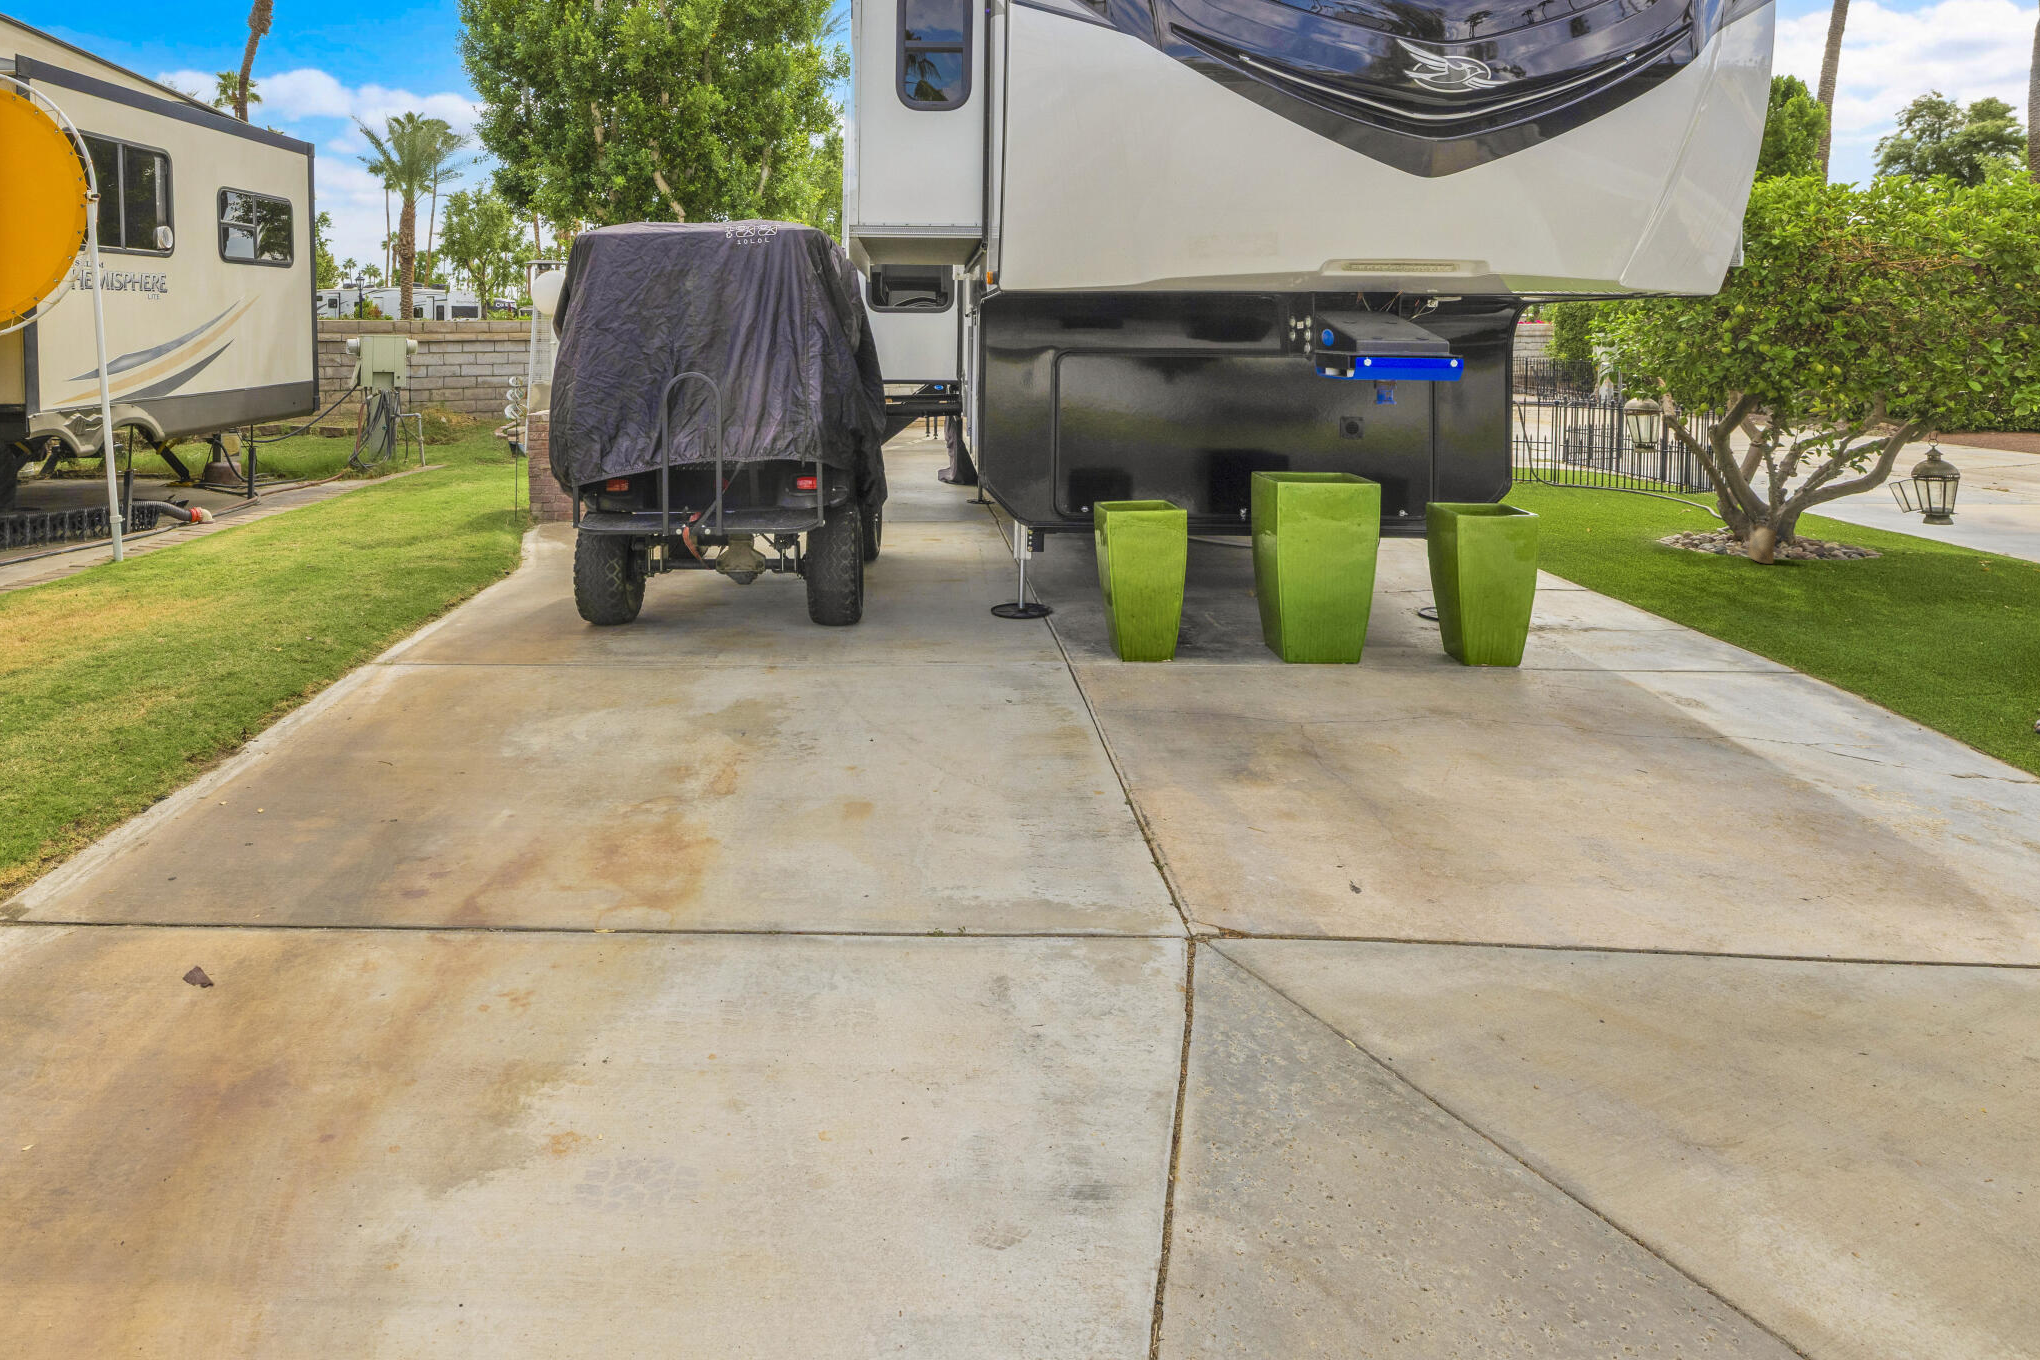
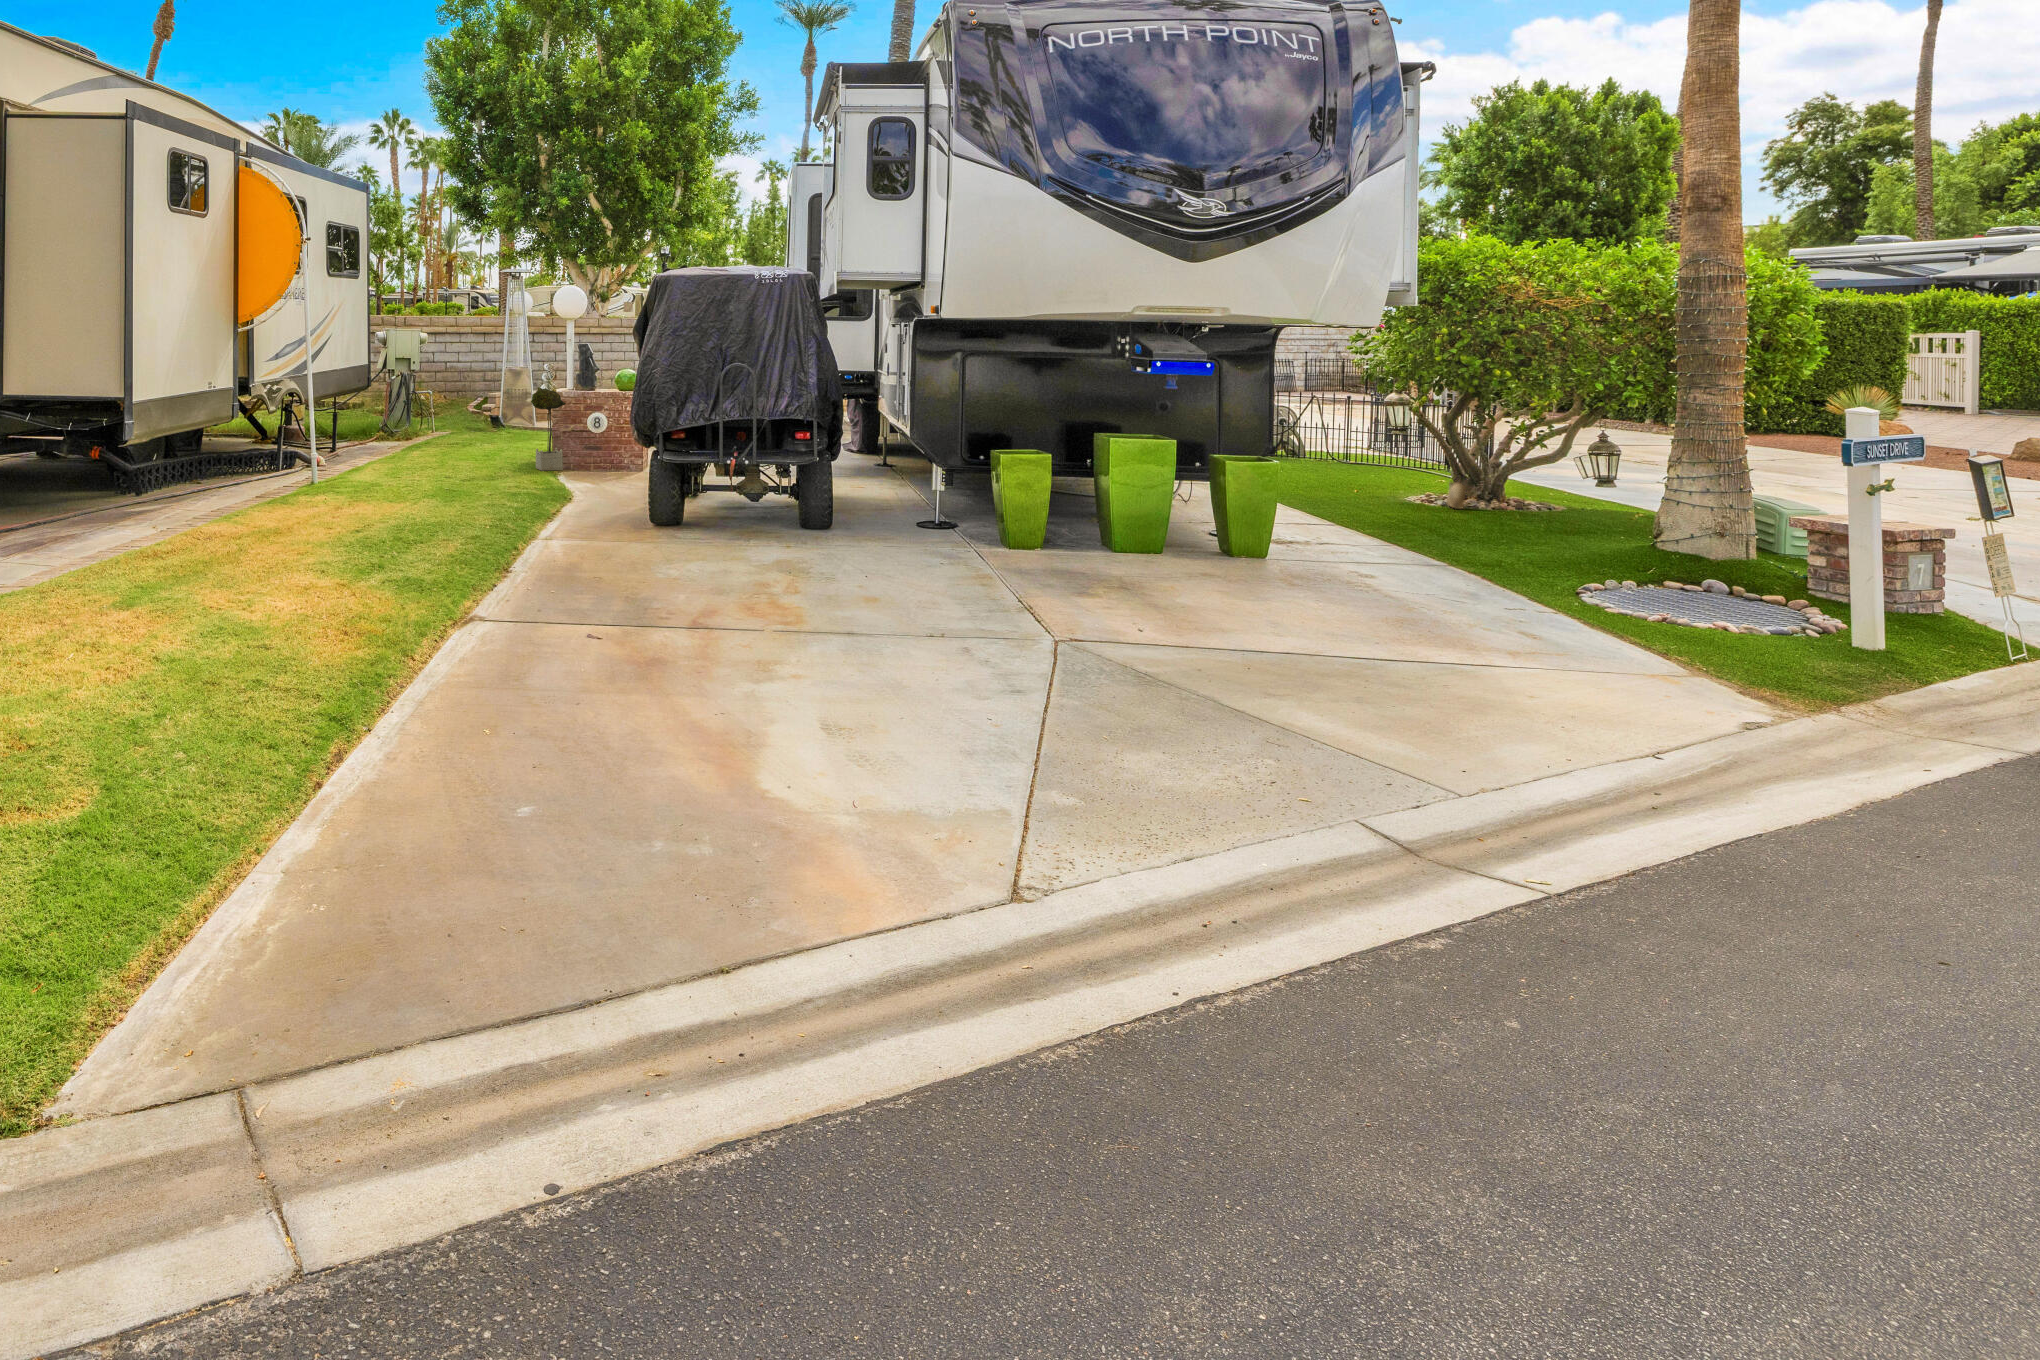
potted tree: none [499,410,548,524] -> present [531,387,566,471]

